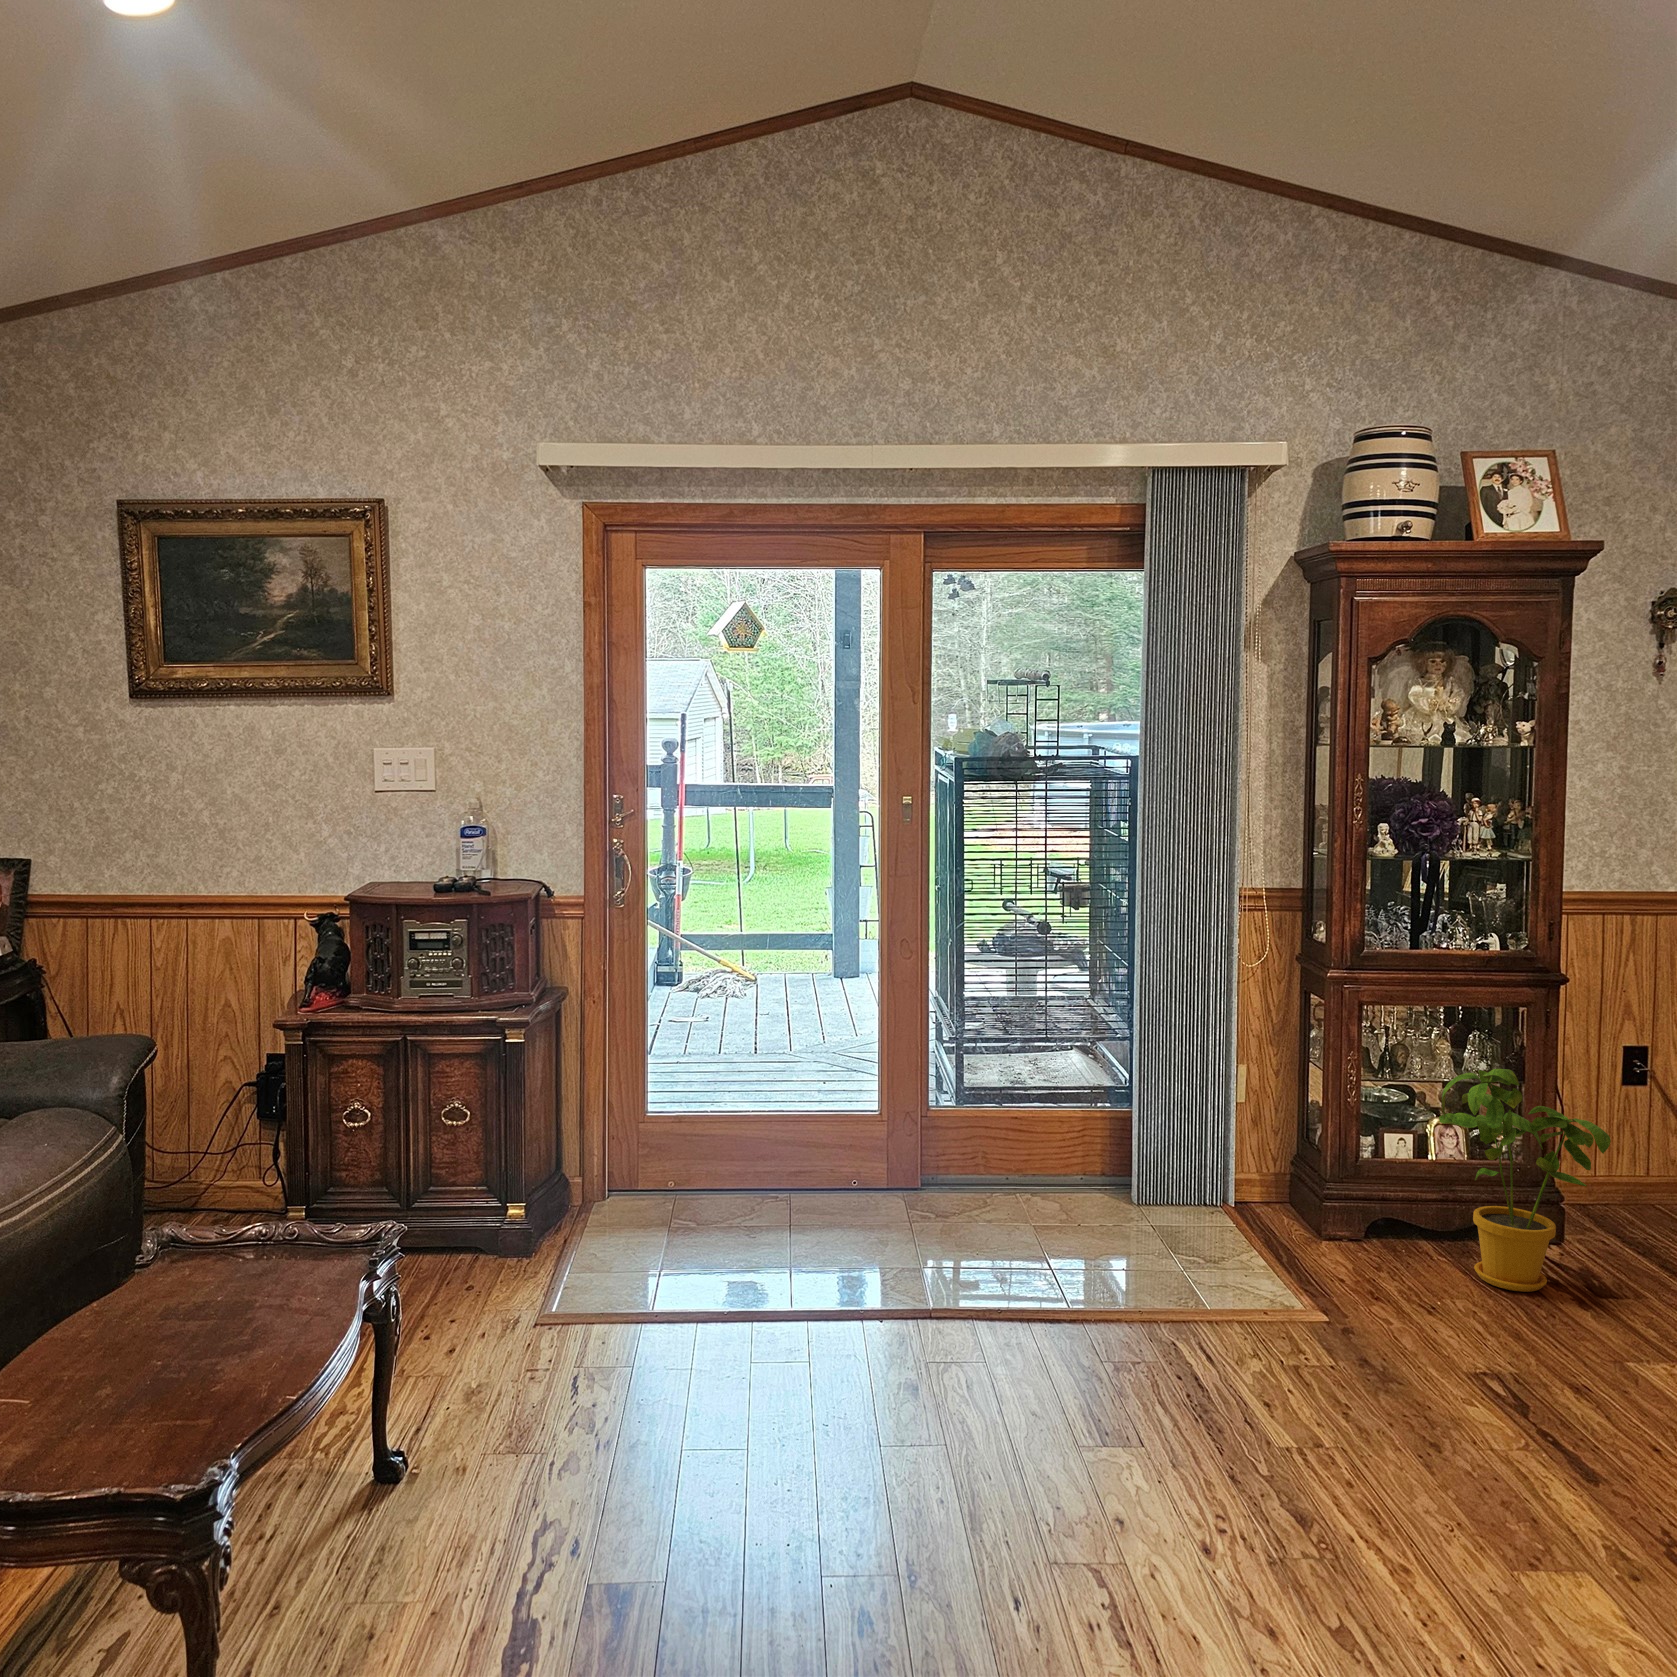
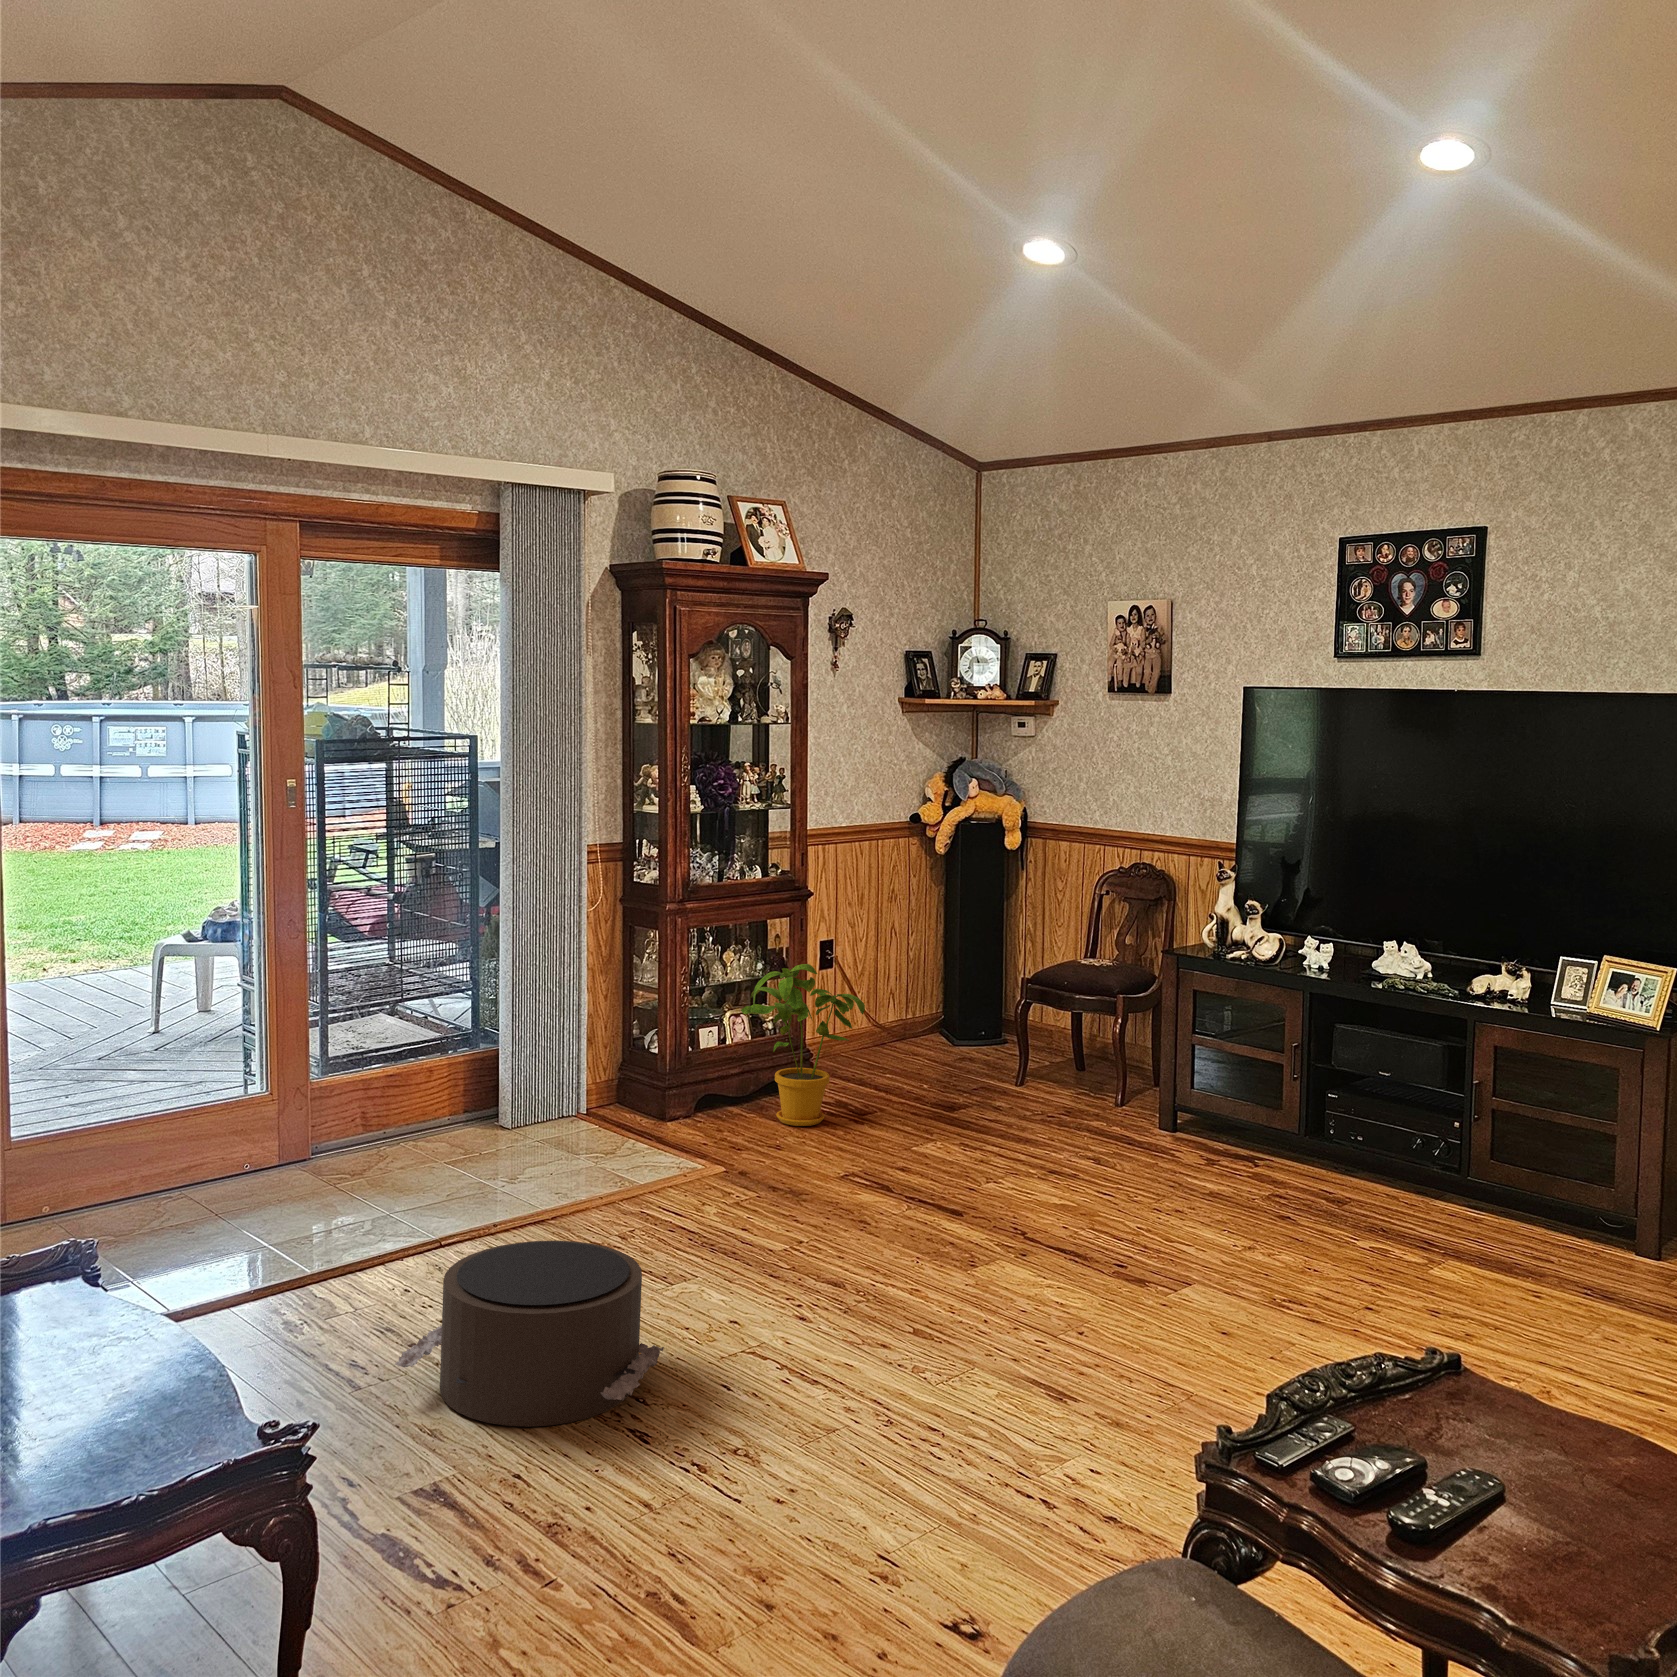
pouf: none [731,1336,1015,1584] -> present [395,1240,664,1427]

